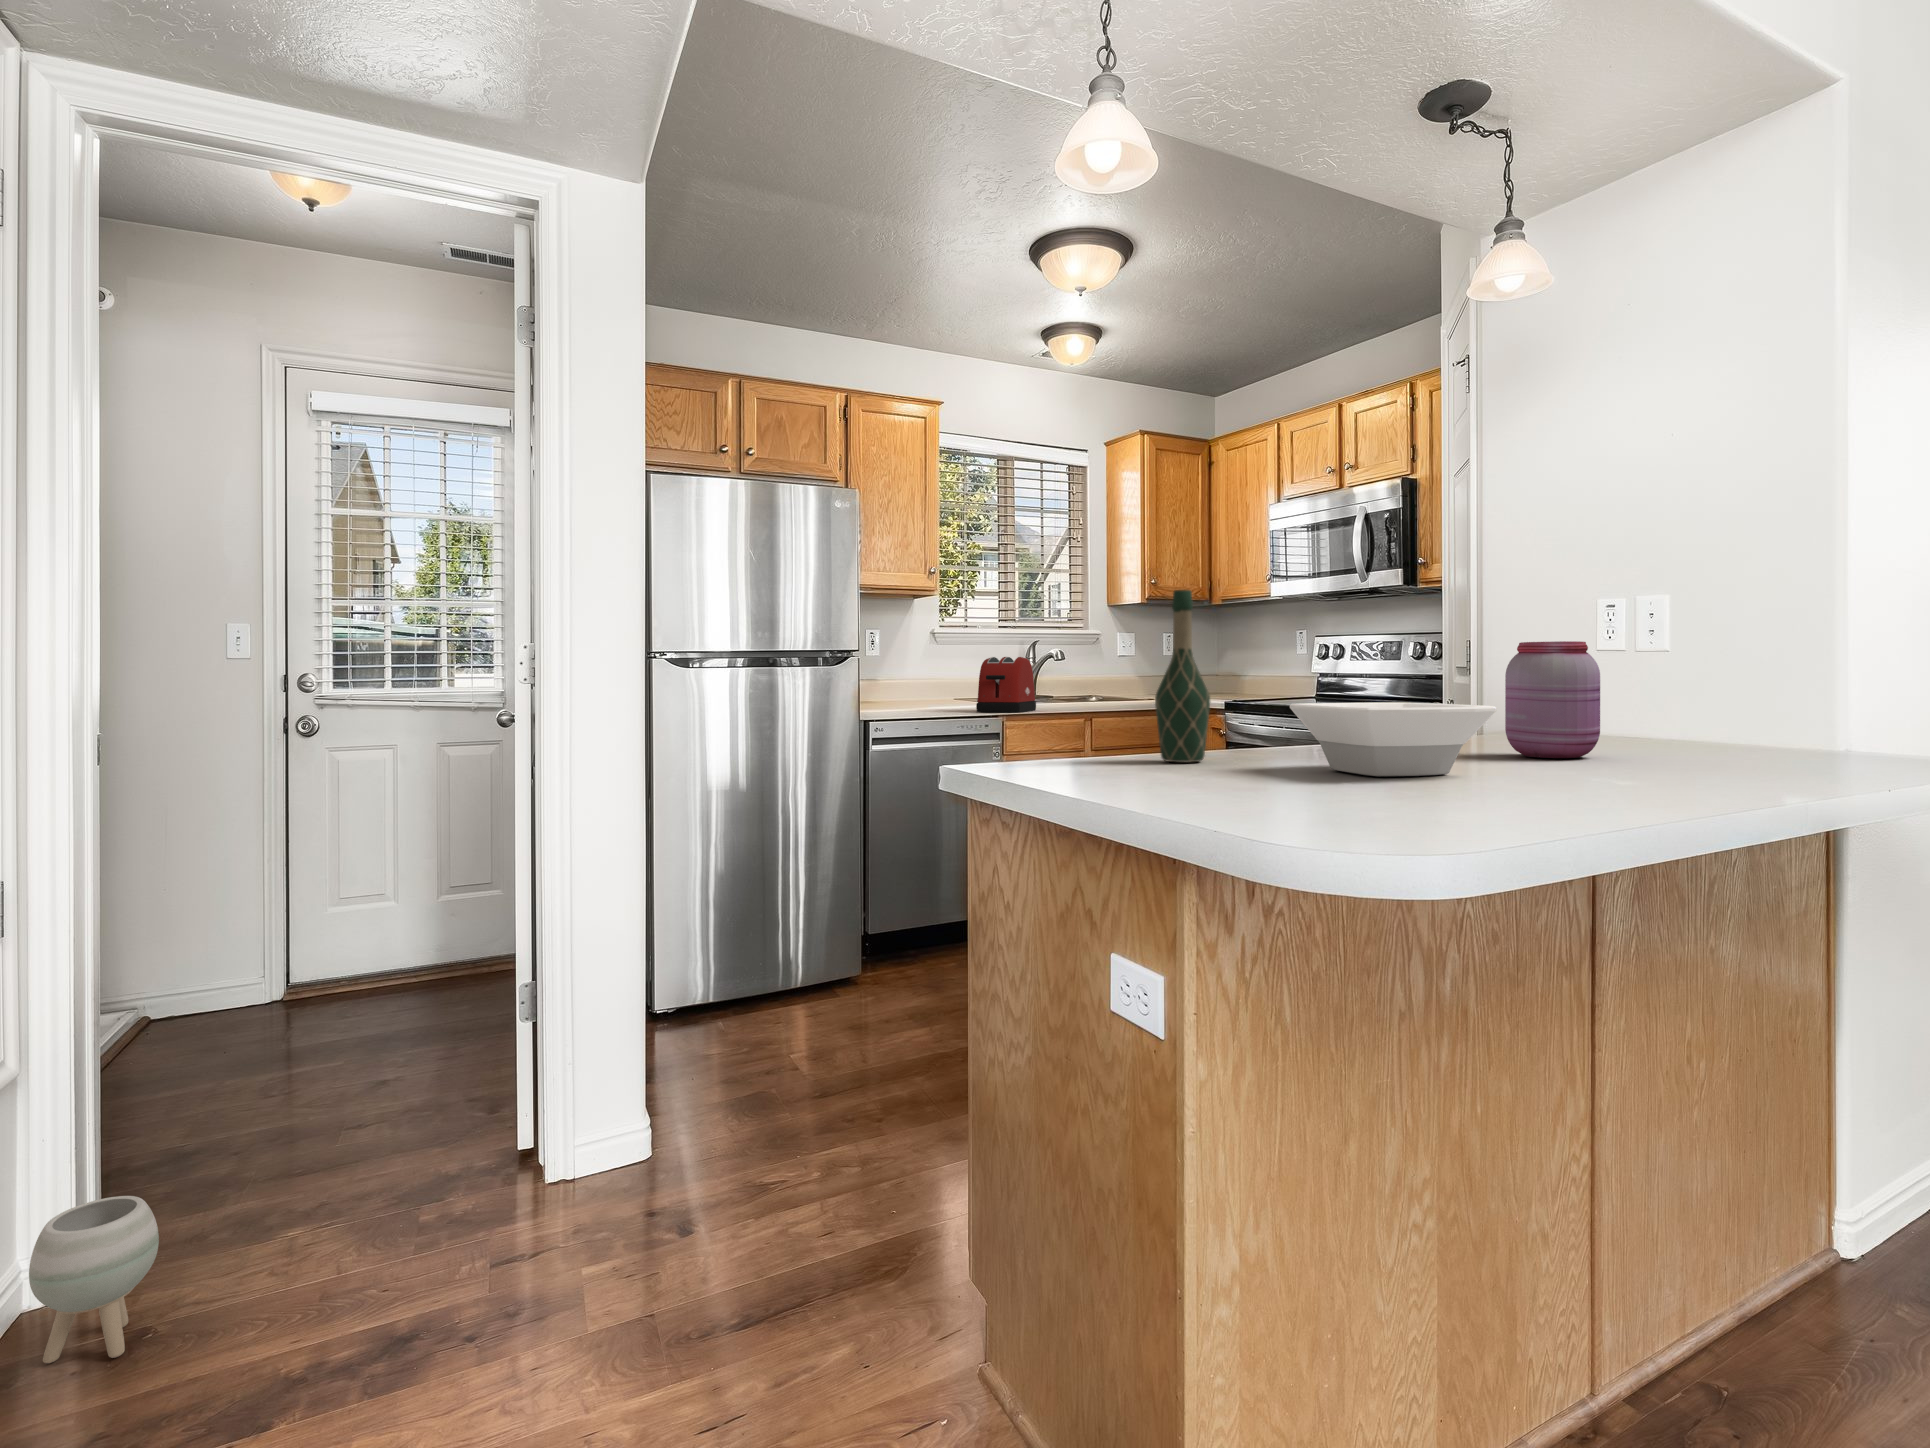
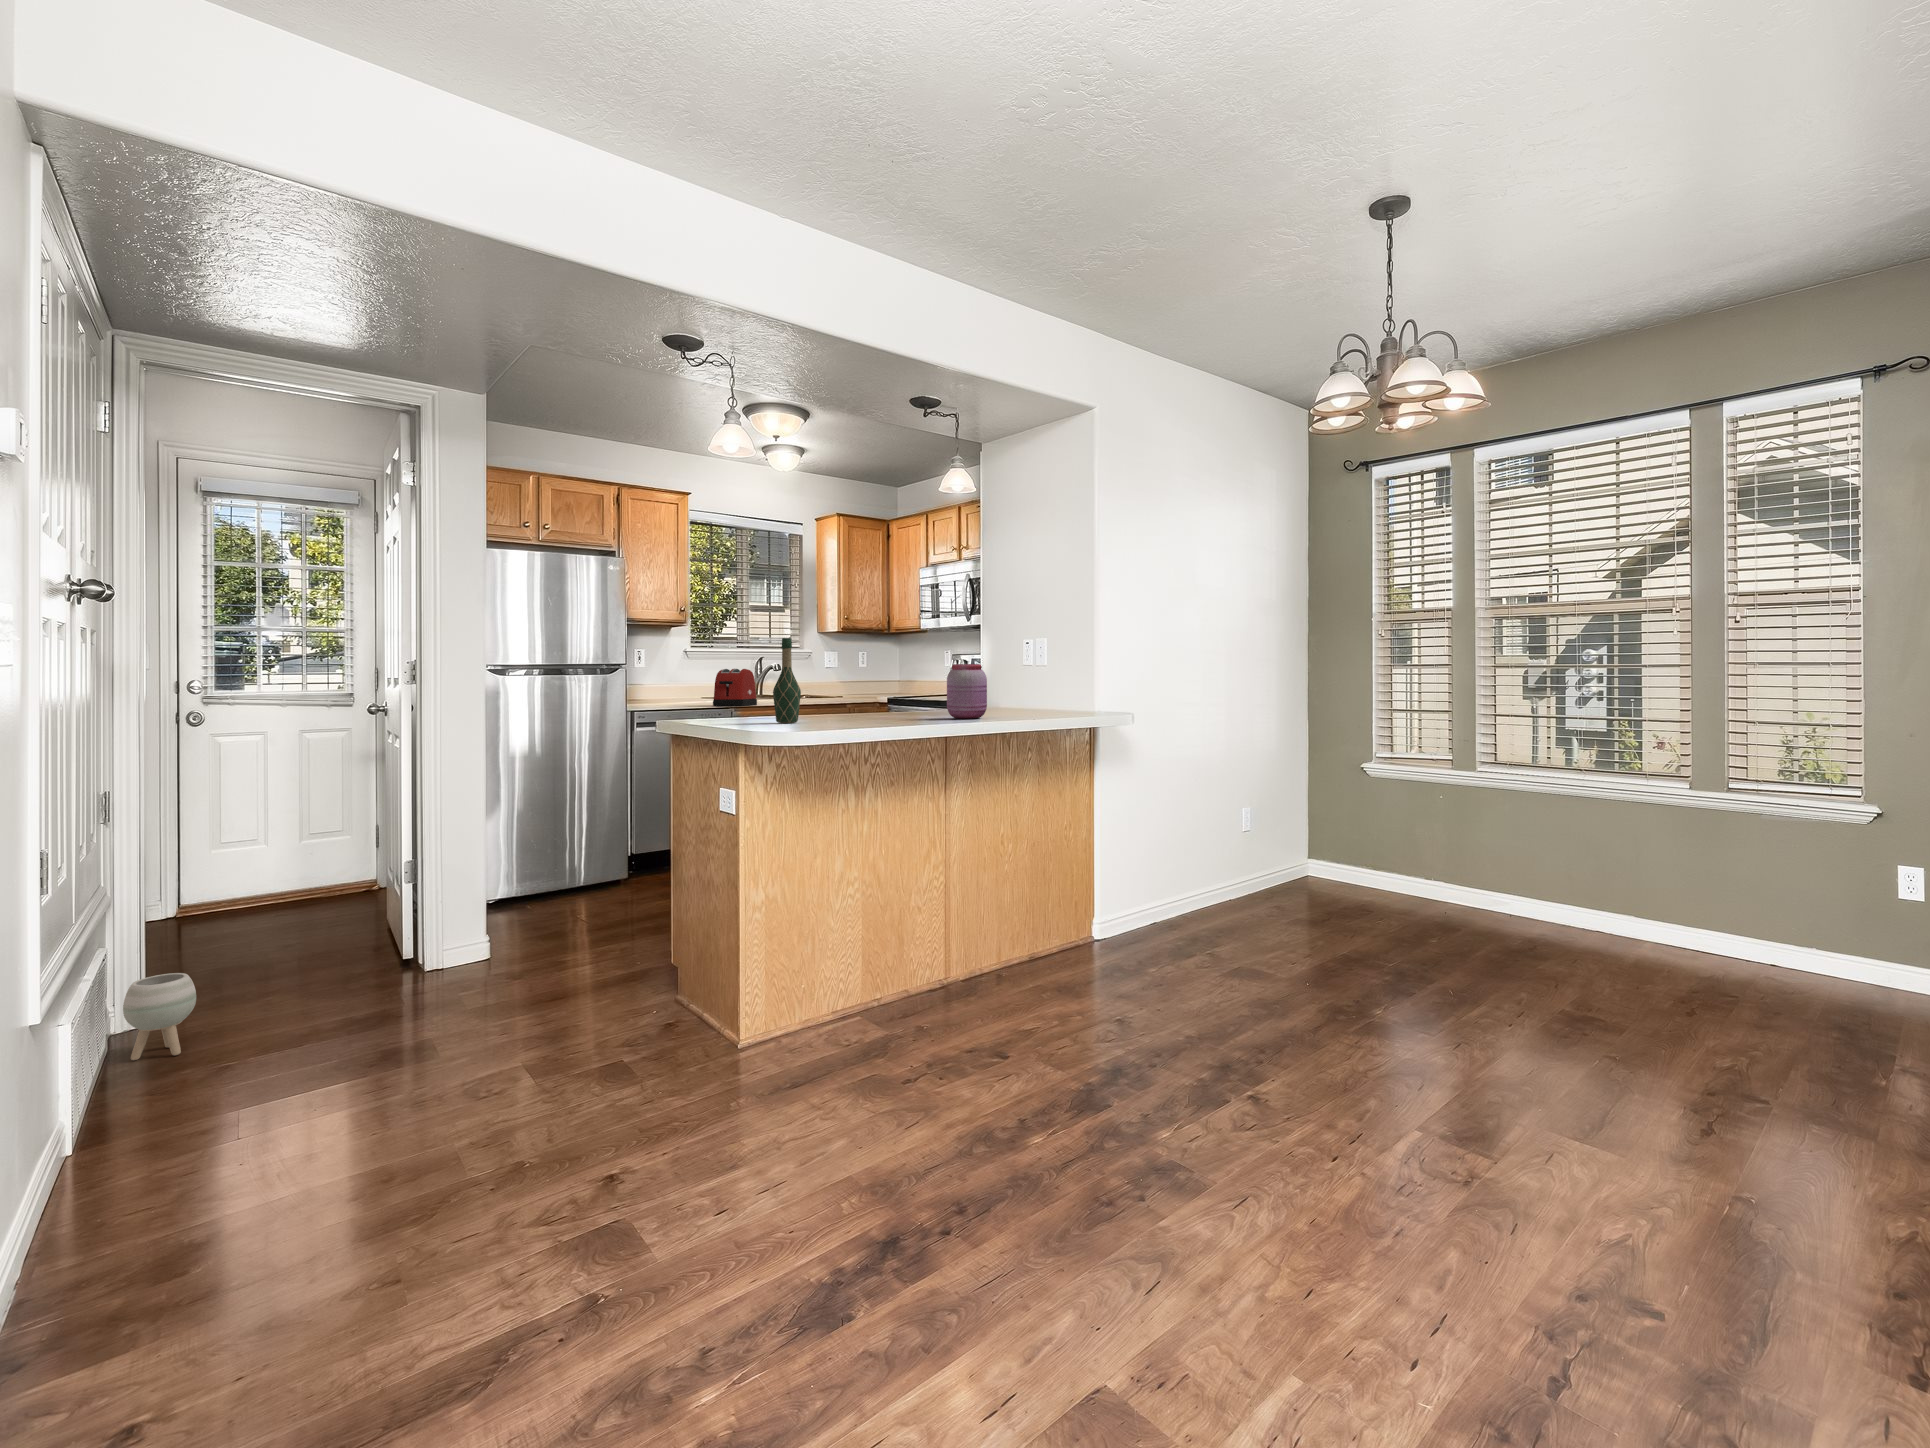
bowl: present [1290,702,1497,776] -> none [830,693,913,725]

